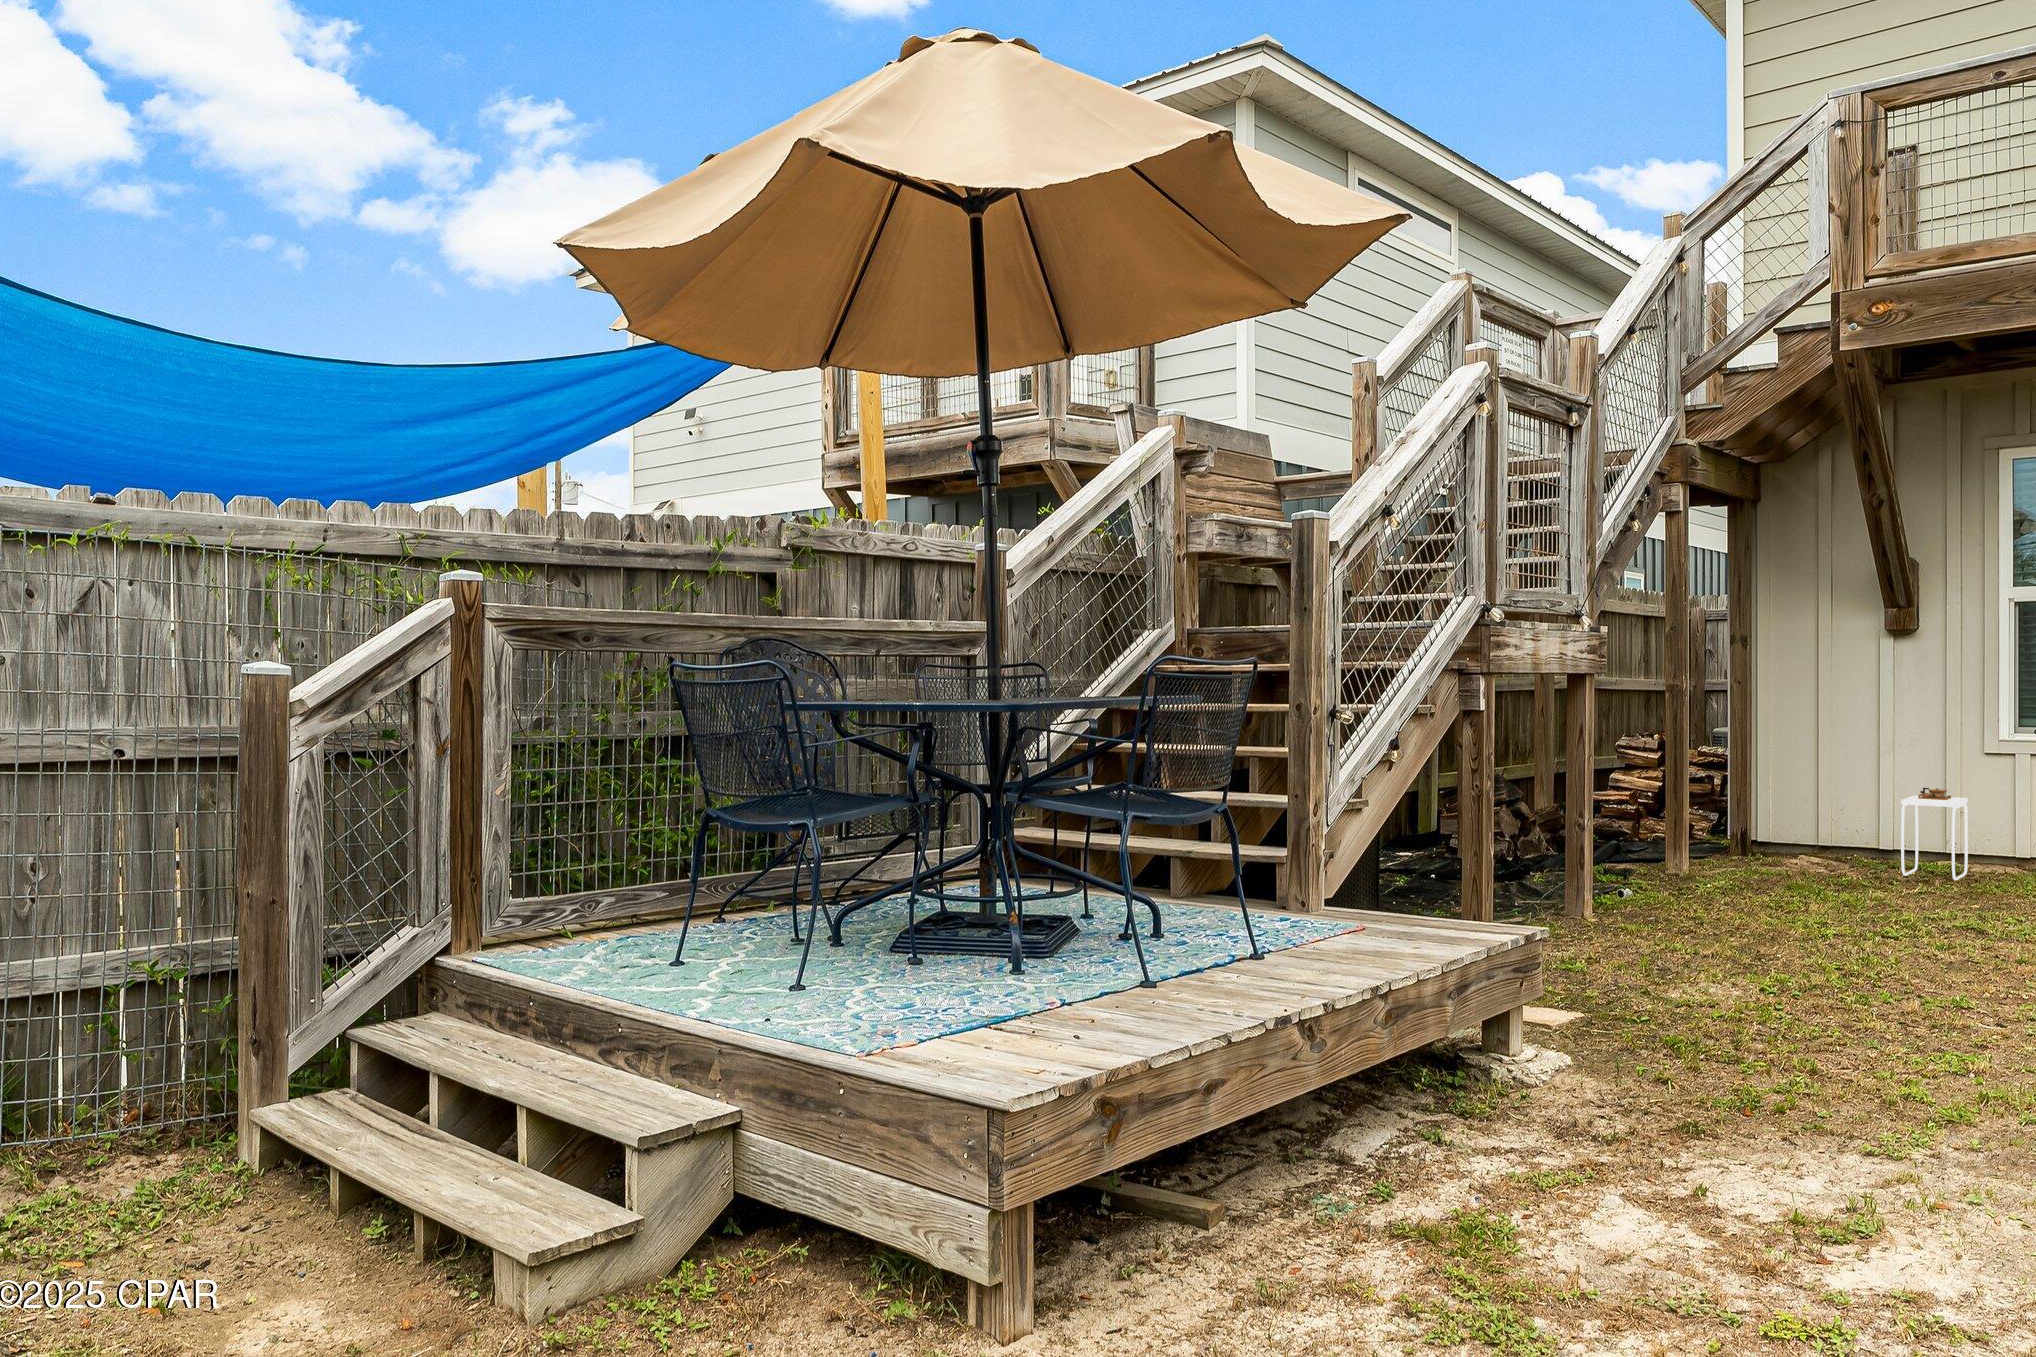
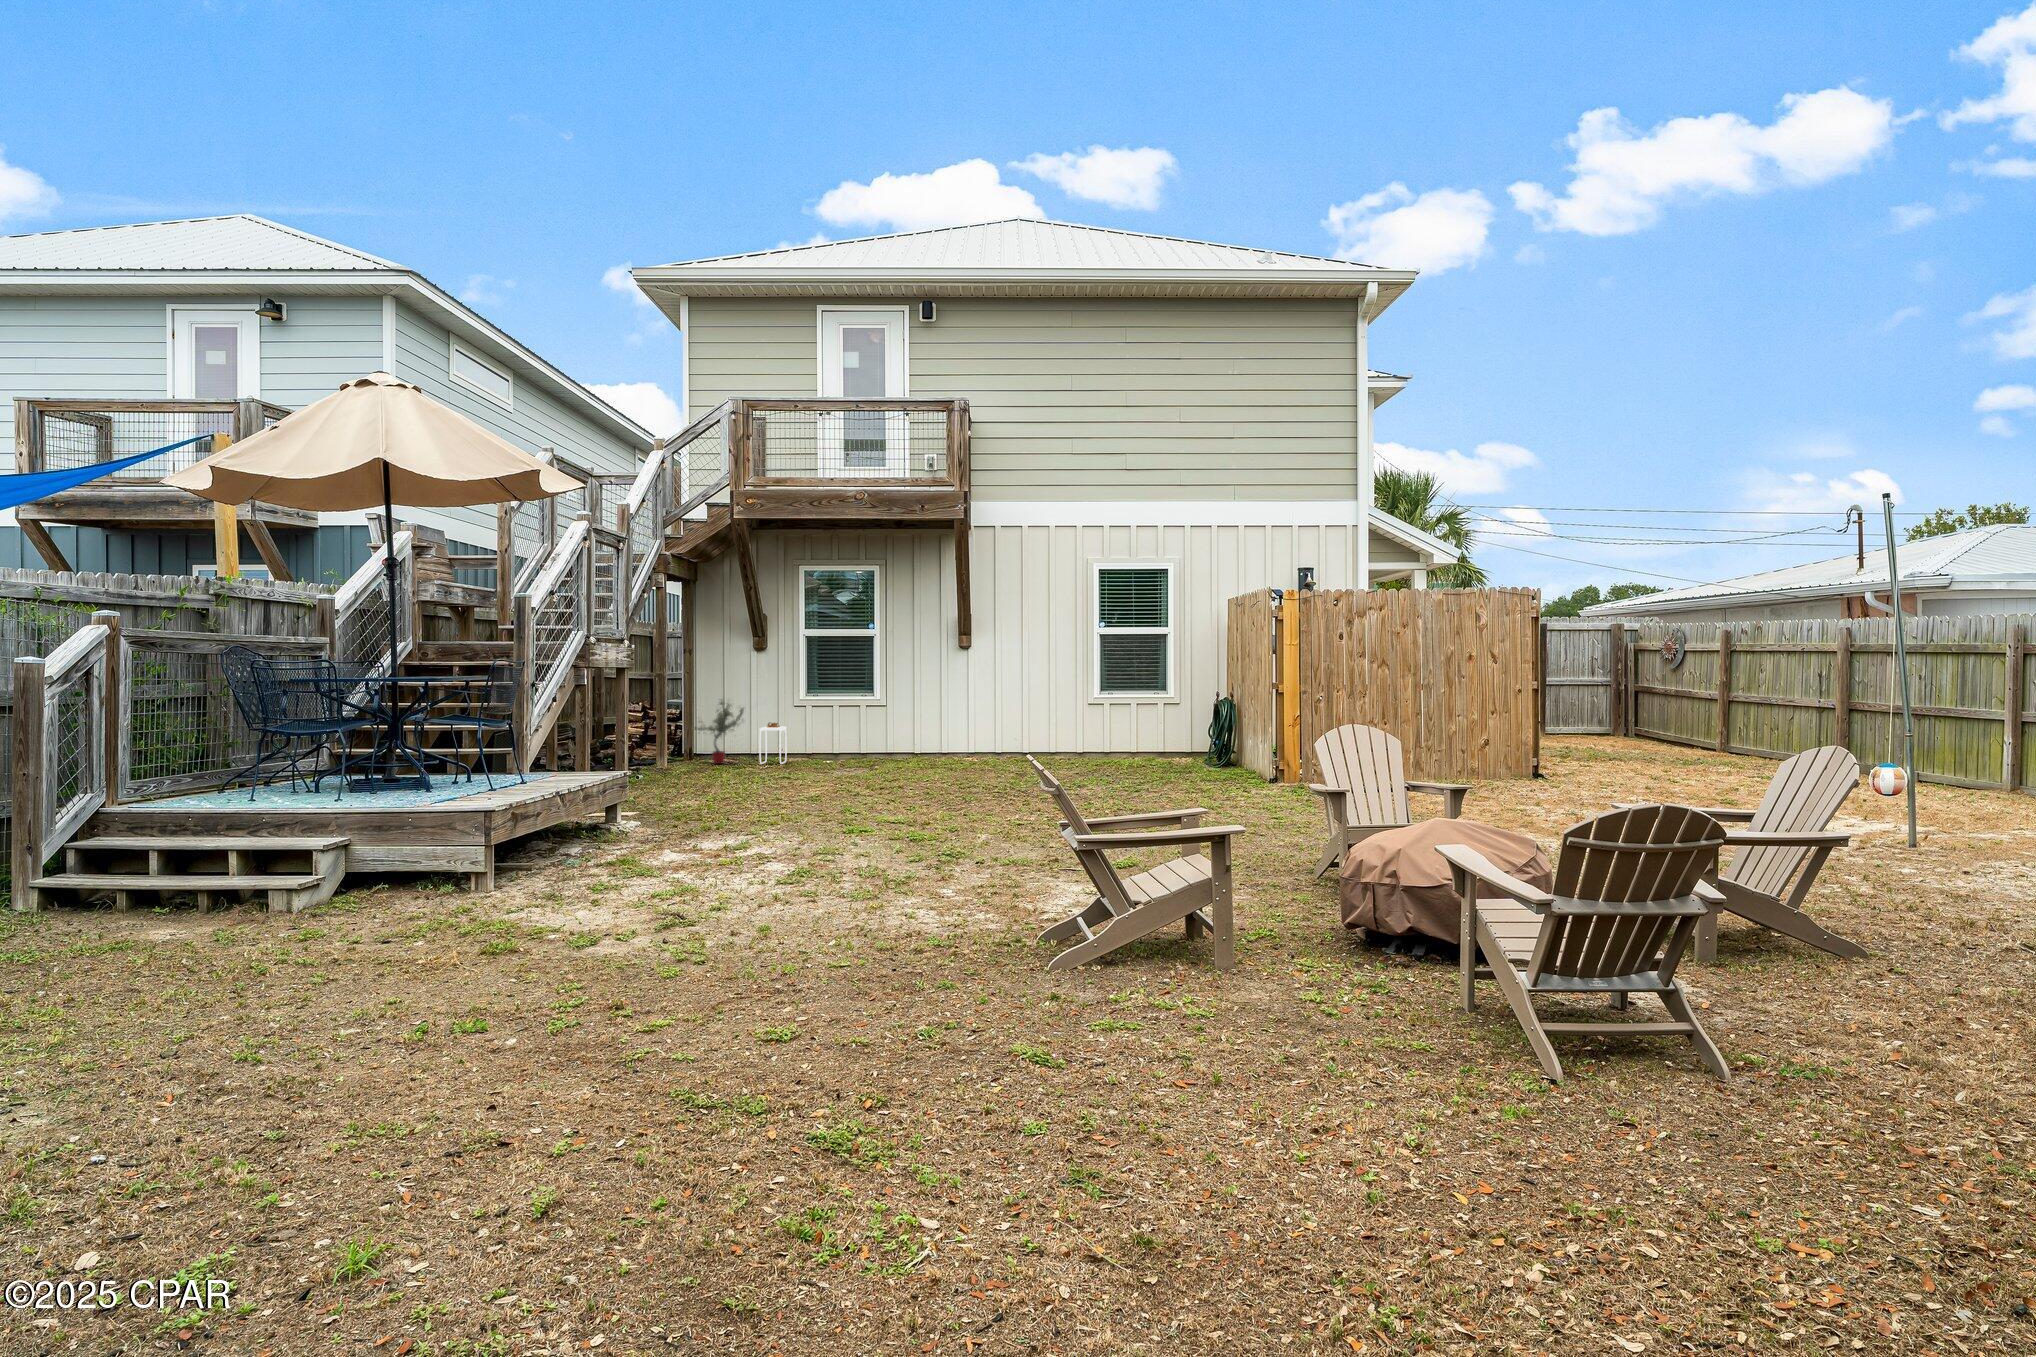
potted tree: none [1746,734,1867,868] -> present [693,701,744,764]

